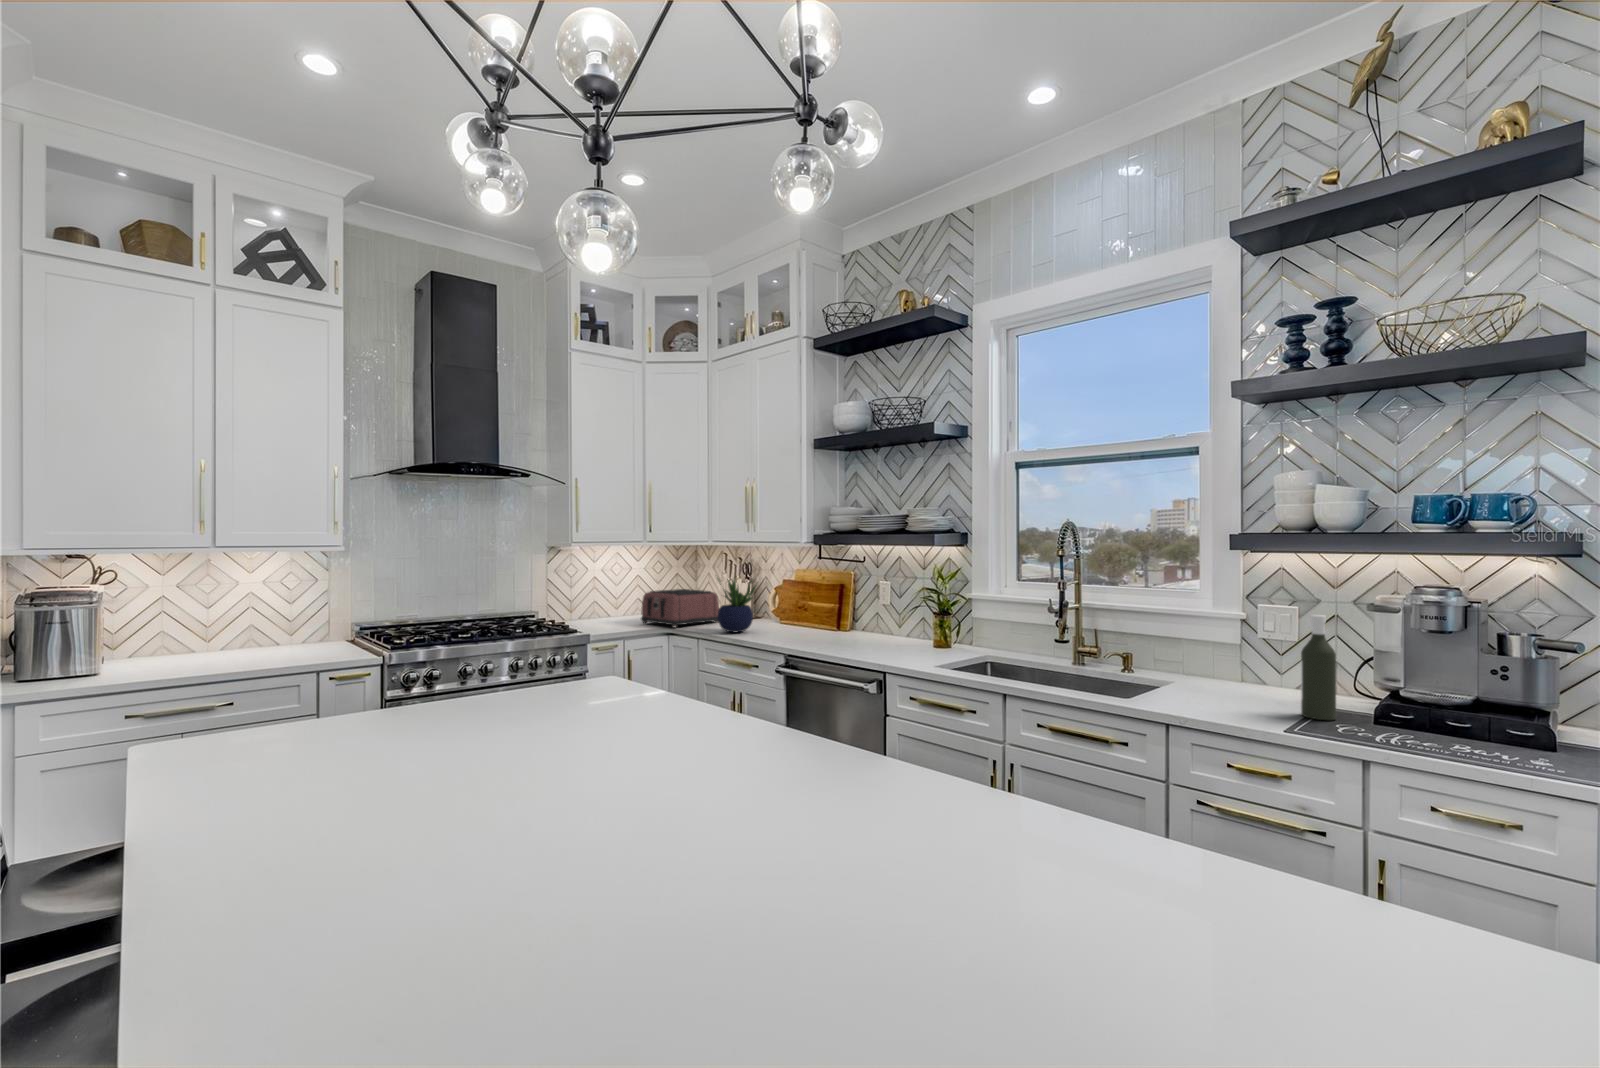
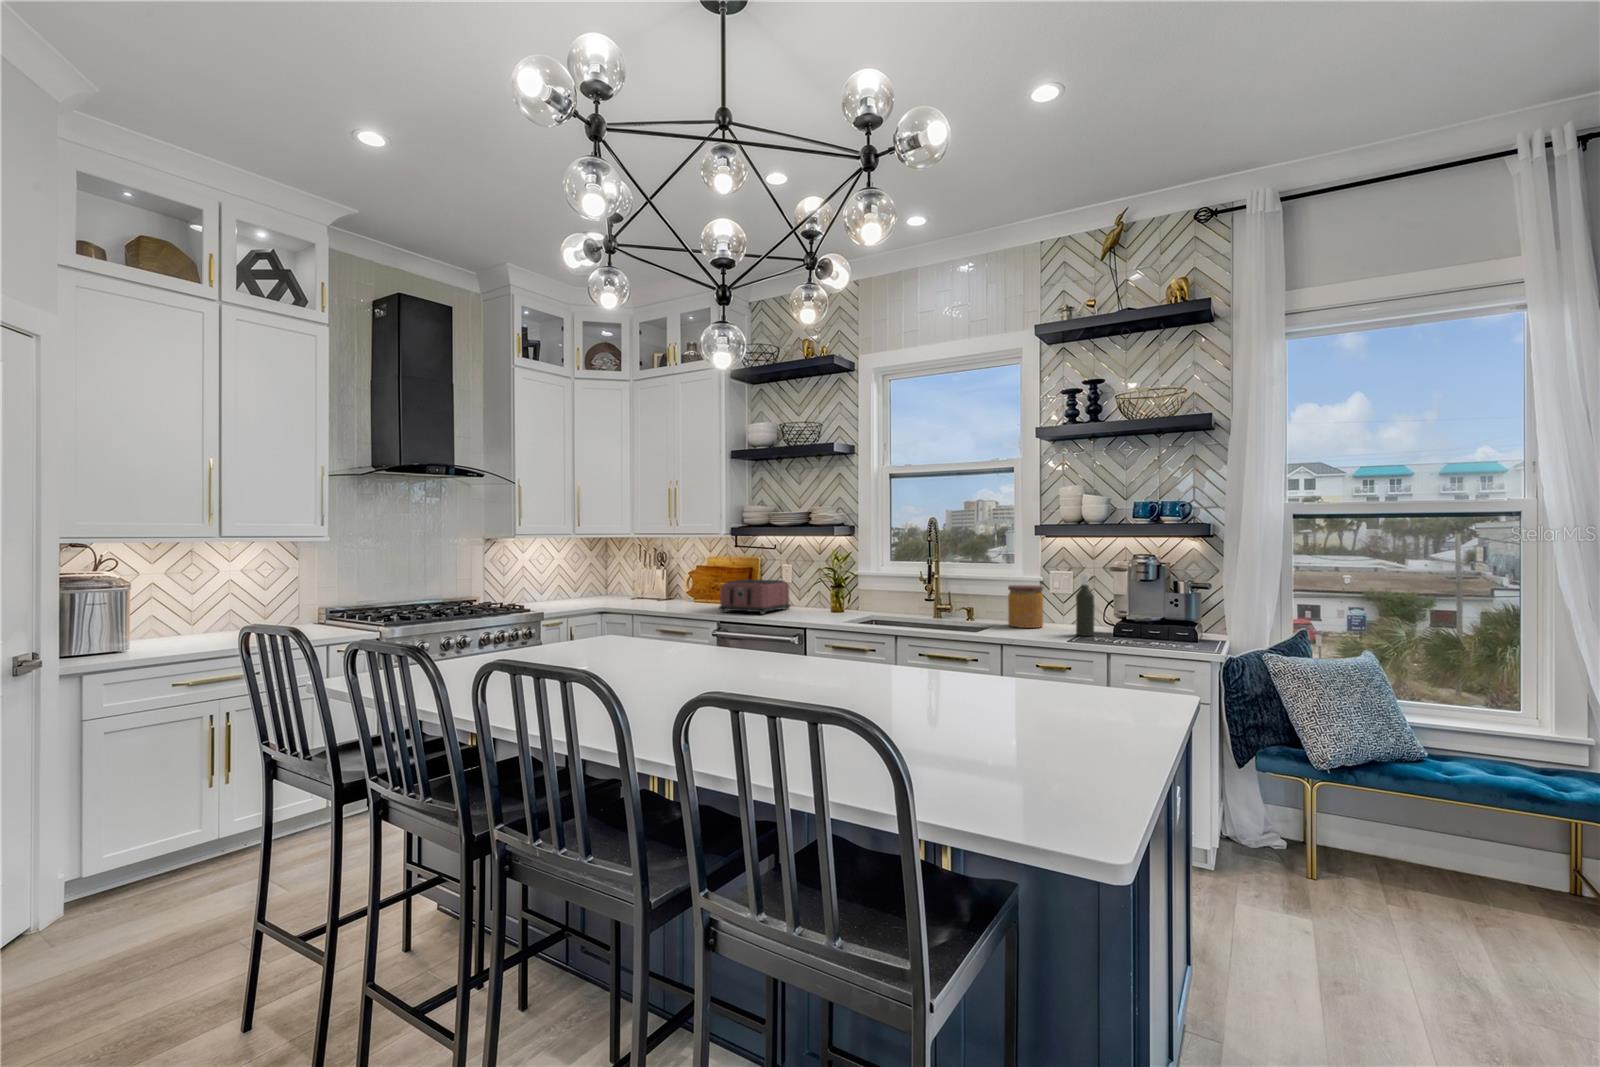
potted plant: present [717,578,756,633] -> none [649,559,685,609]
toaster: present [641,589,719,627] -> present [719,579,790,614]
jar: none [1184,624,1244,695] -> present [1008,585,1043,628]

